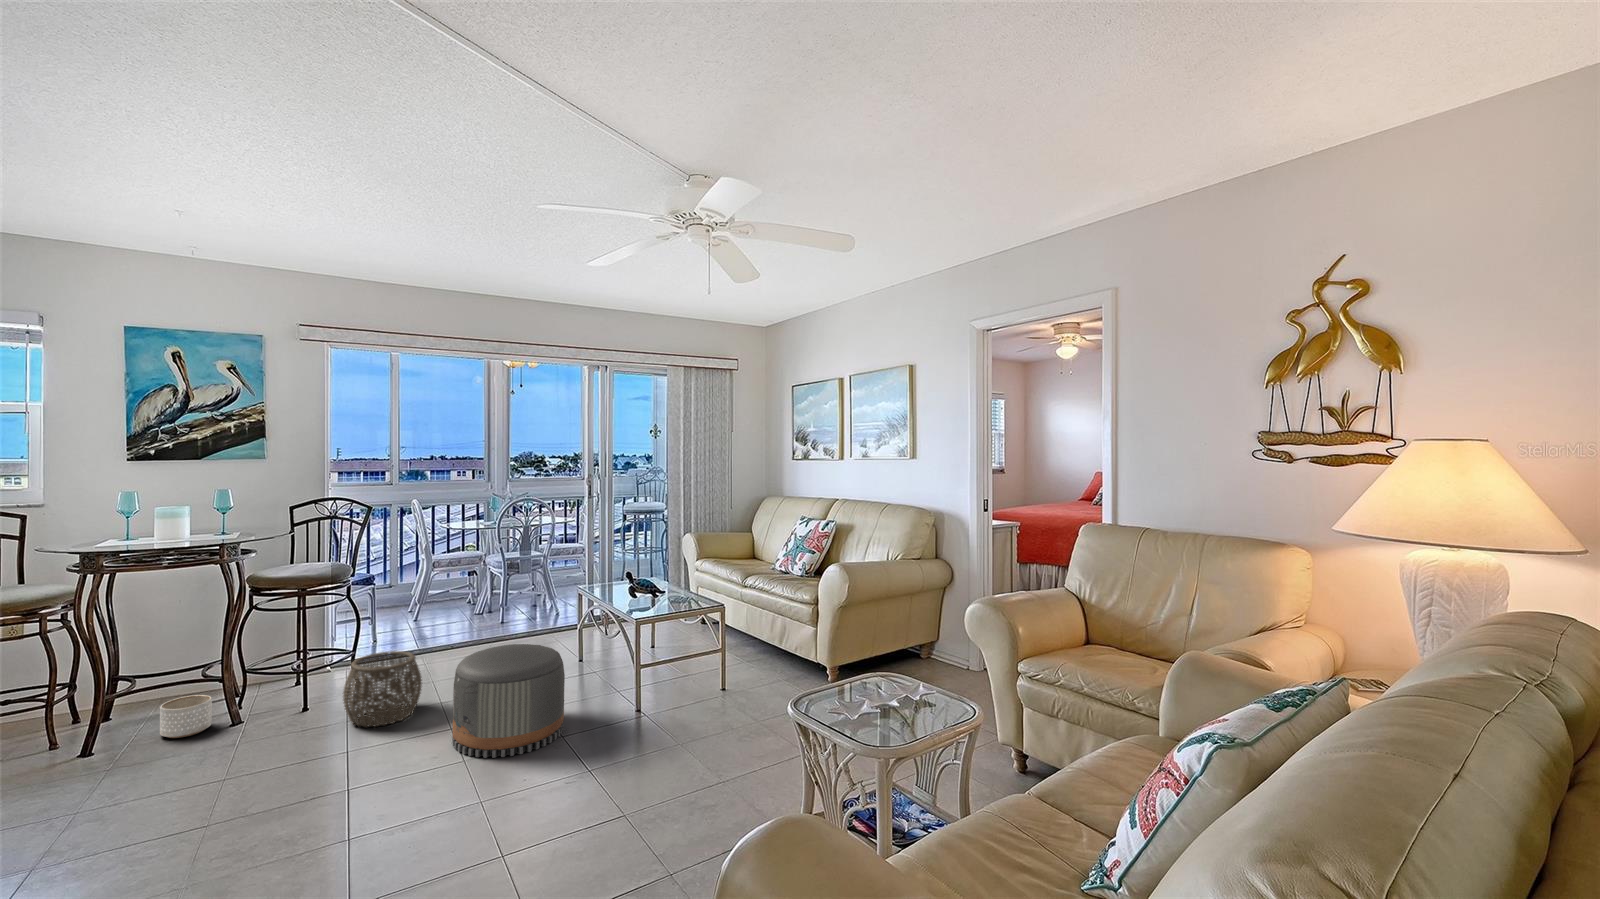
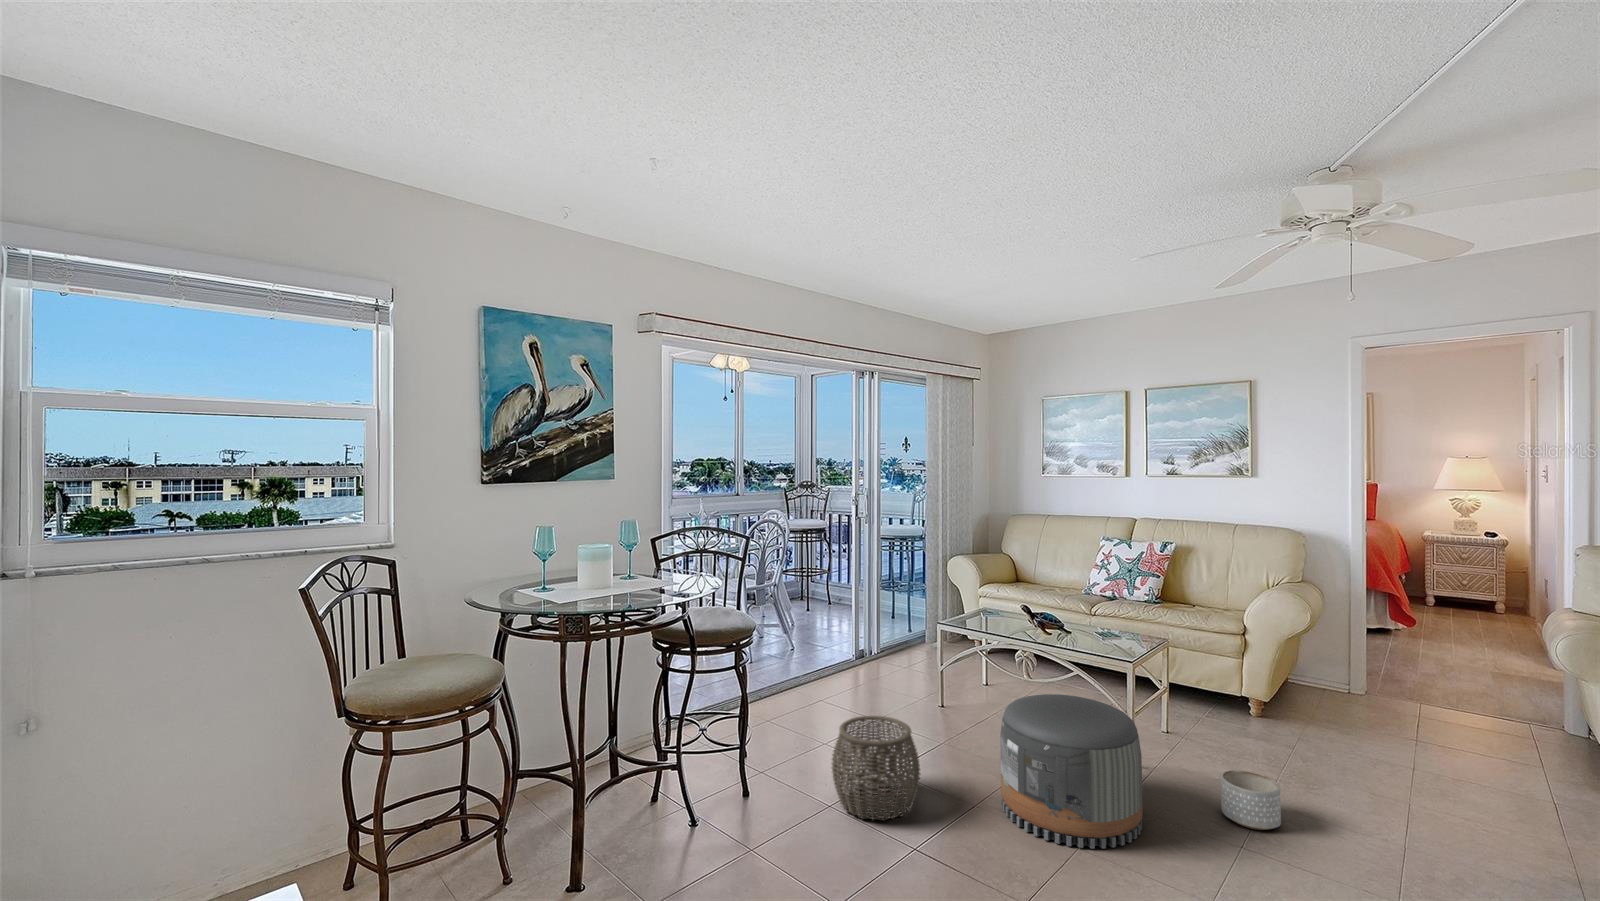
planter: present [160,695,212,738] -> present [1221,770,1281,830]

